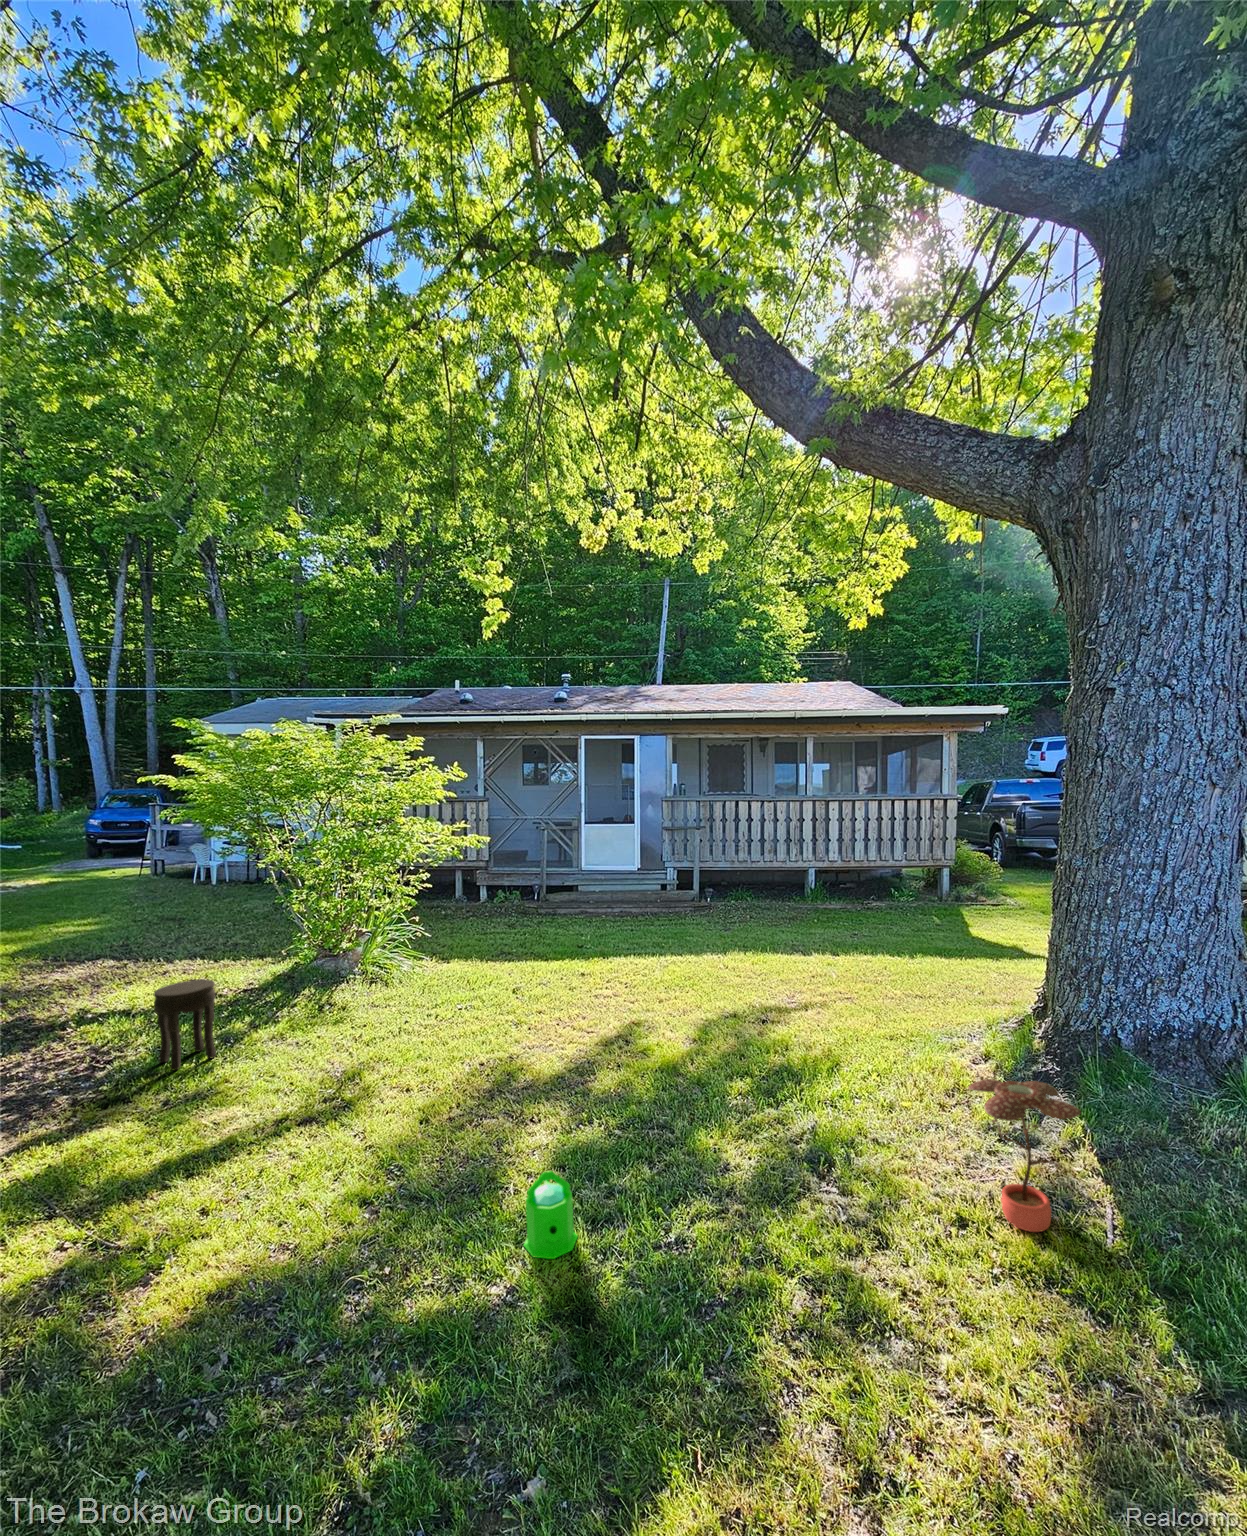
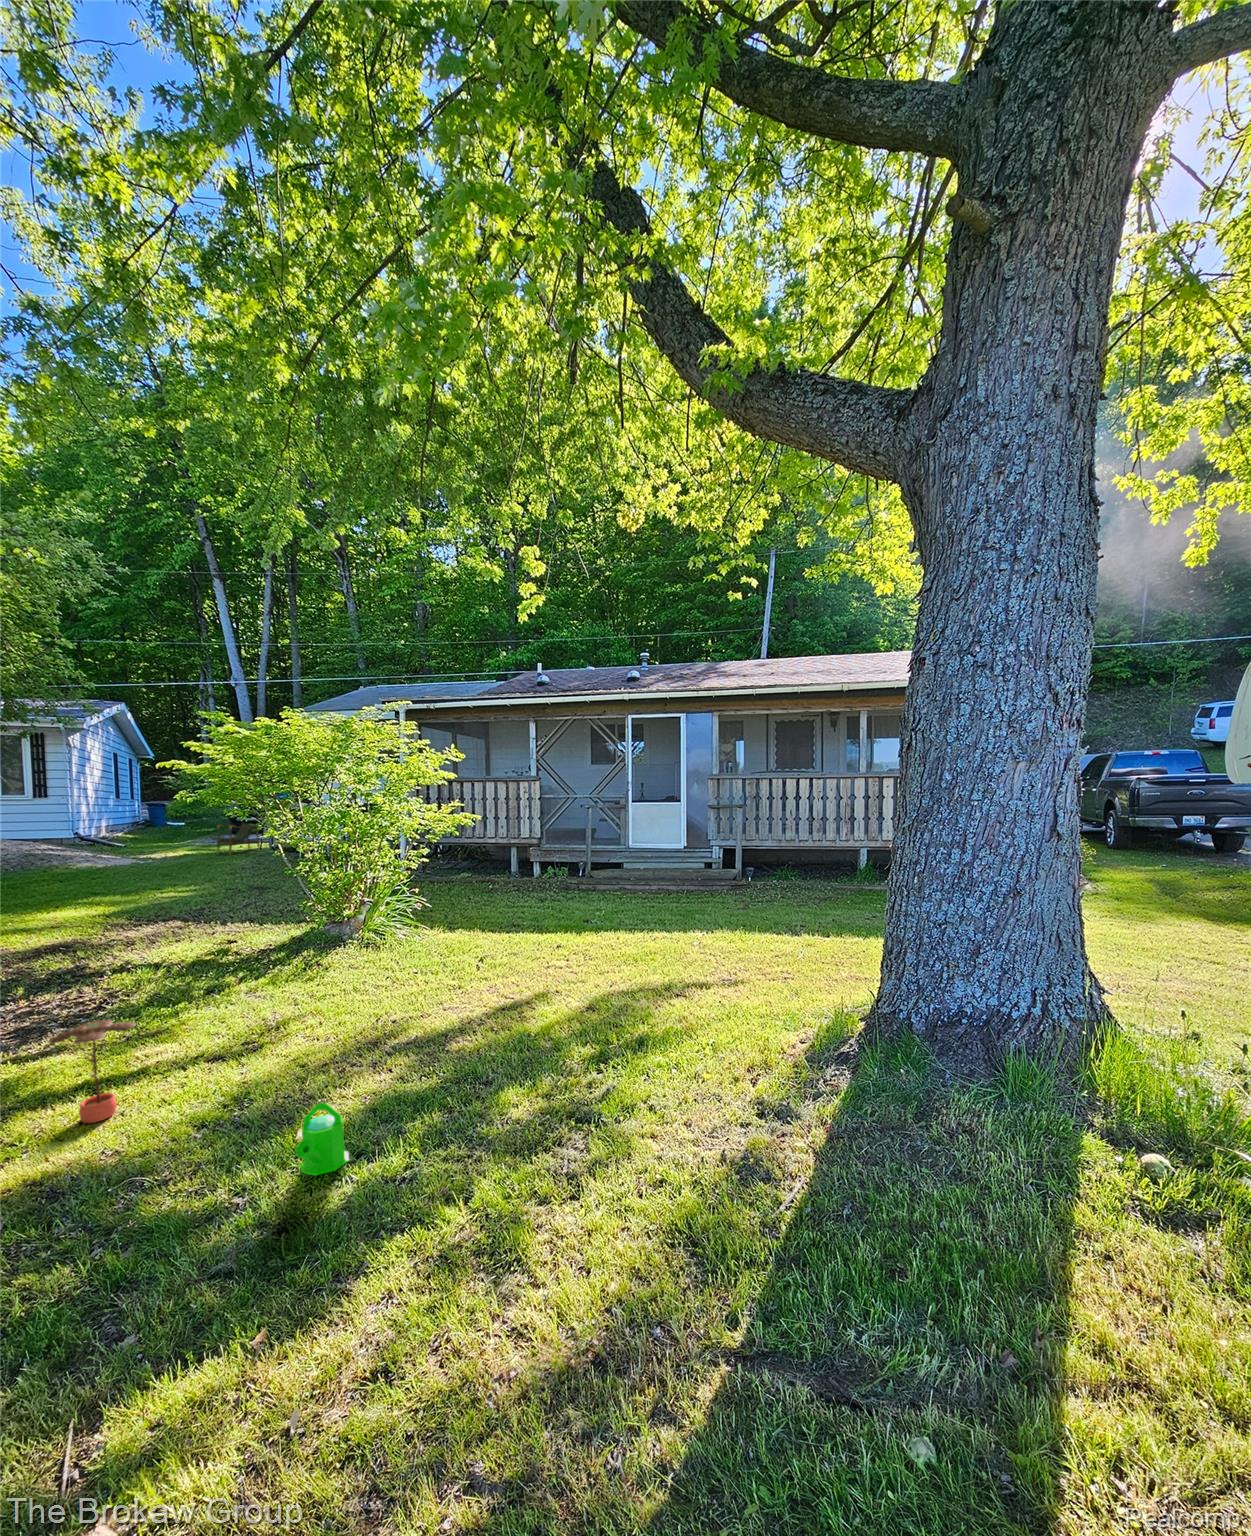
lounge chair: none [102,834,161,882] -> present [212,823,260,854]
side table: present [154,979,216,1070] -> none [137,936,191,1011]
potted plant: present [968,1079,1081,1232] -> present [49,1019,136,1123]

